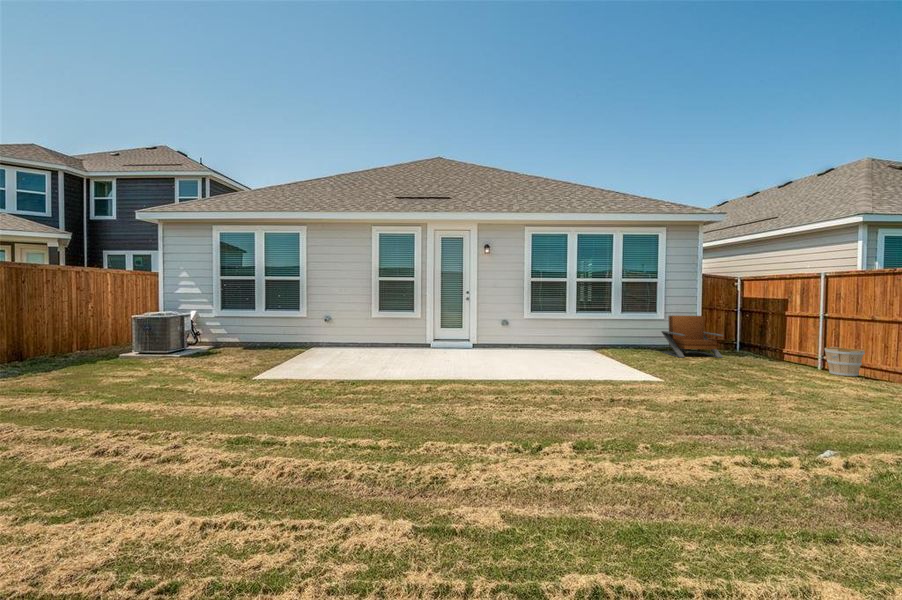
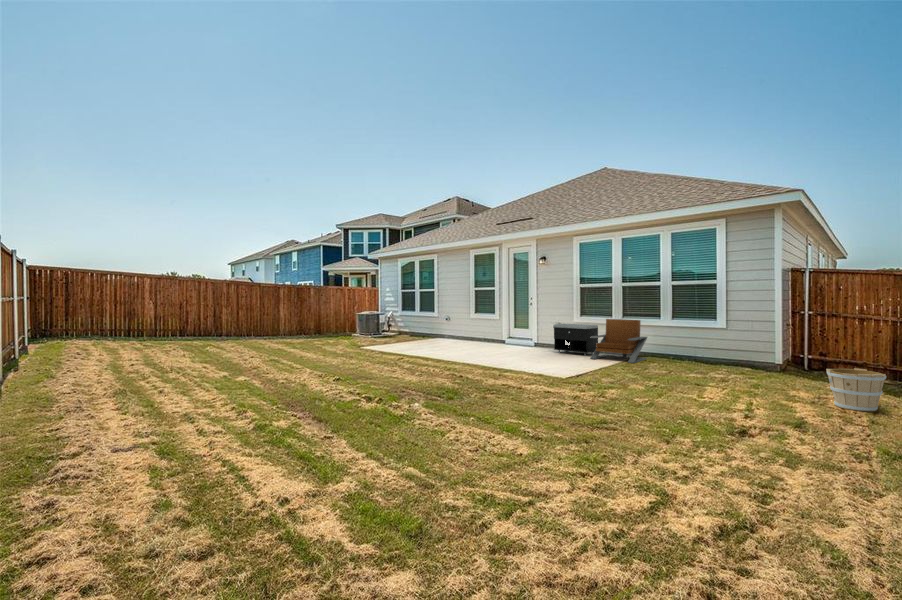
lounge chair: present [662,316,723,358] -> present [591,319,647,363]
storage bench: none [512,321,556,354] -> present [553,324,598,356]

